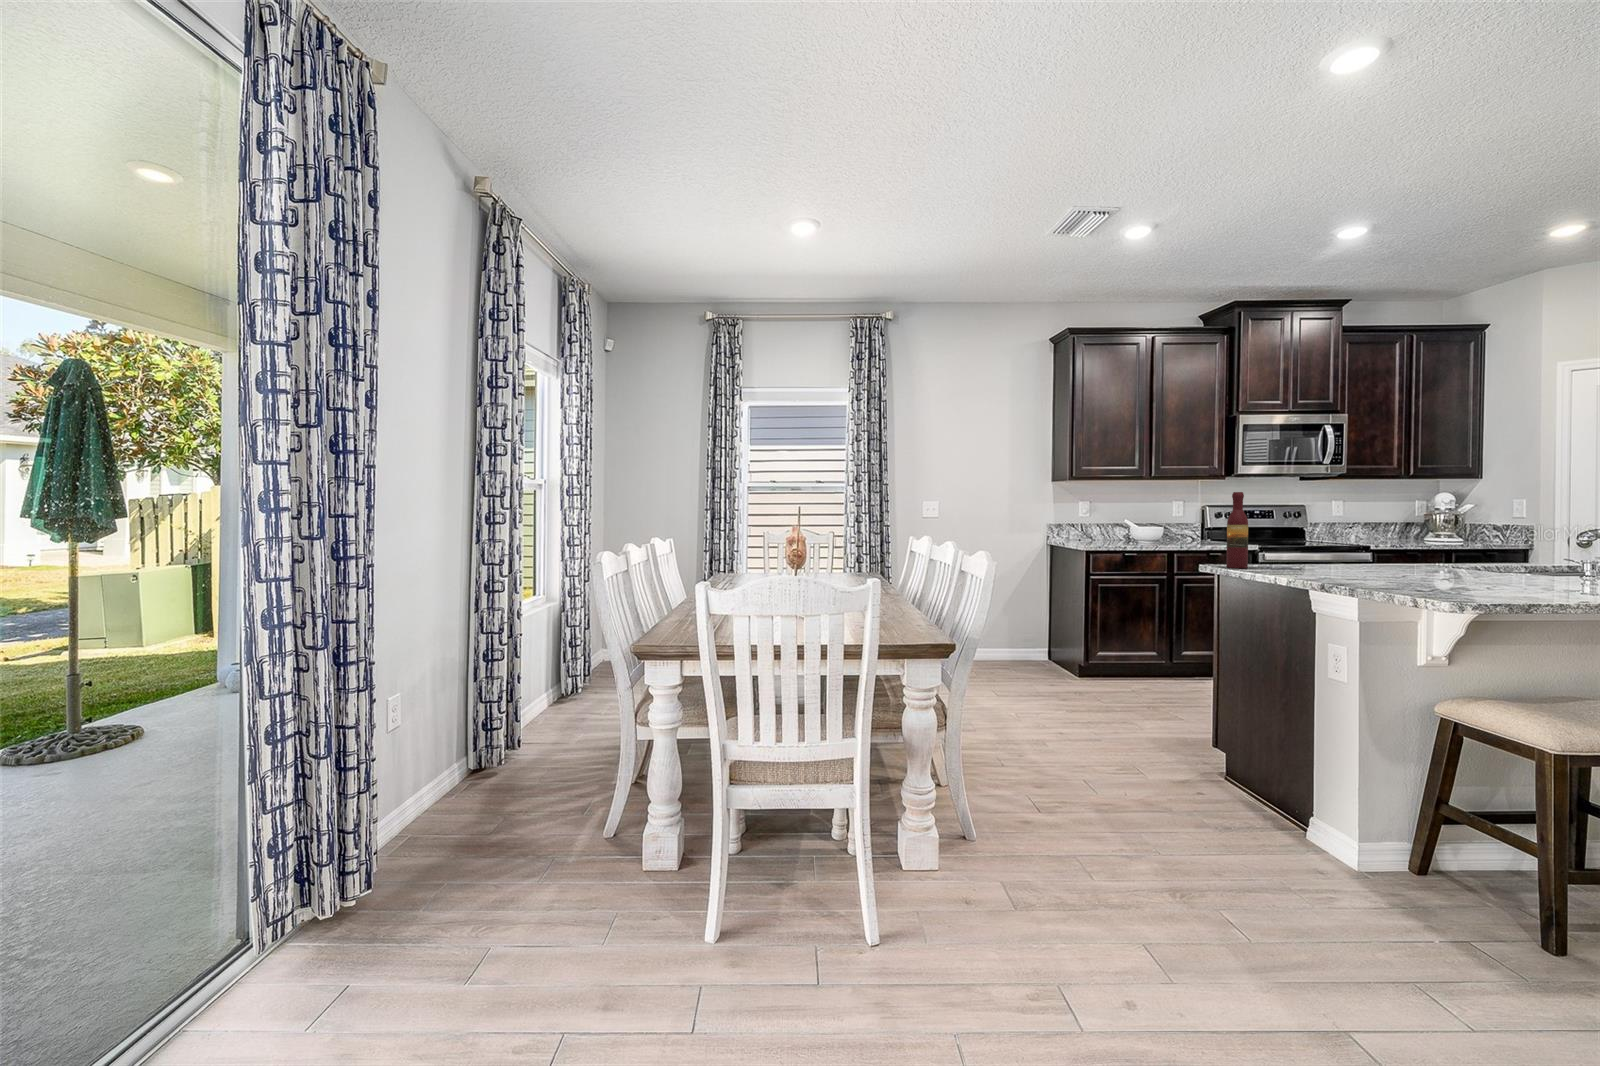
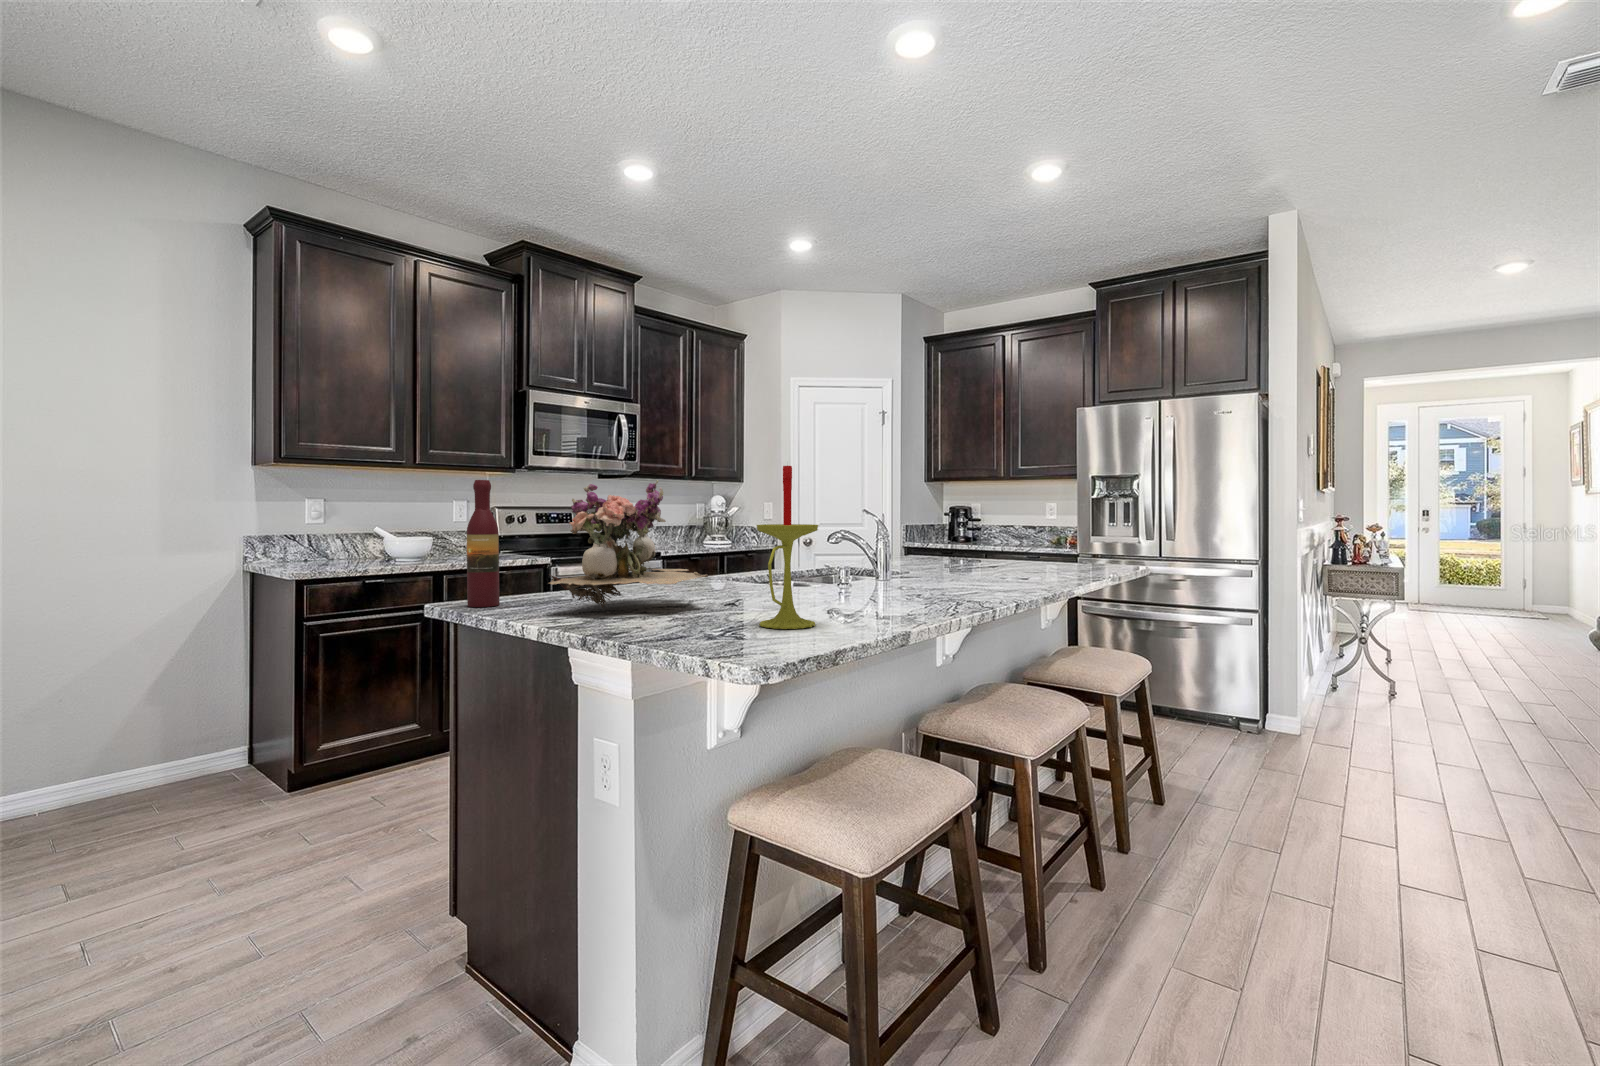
candle: none [1465,475,1529,591] -> present [757,465,818,629]
flower arrangement: none [1288,488,1422,574] -> present [549,480,708,608]

